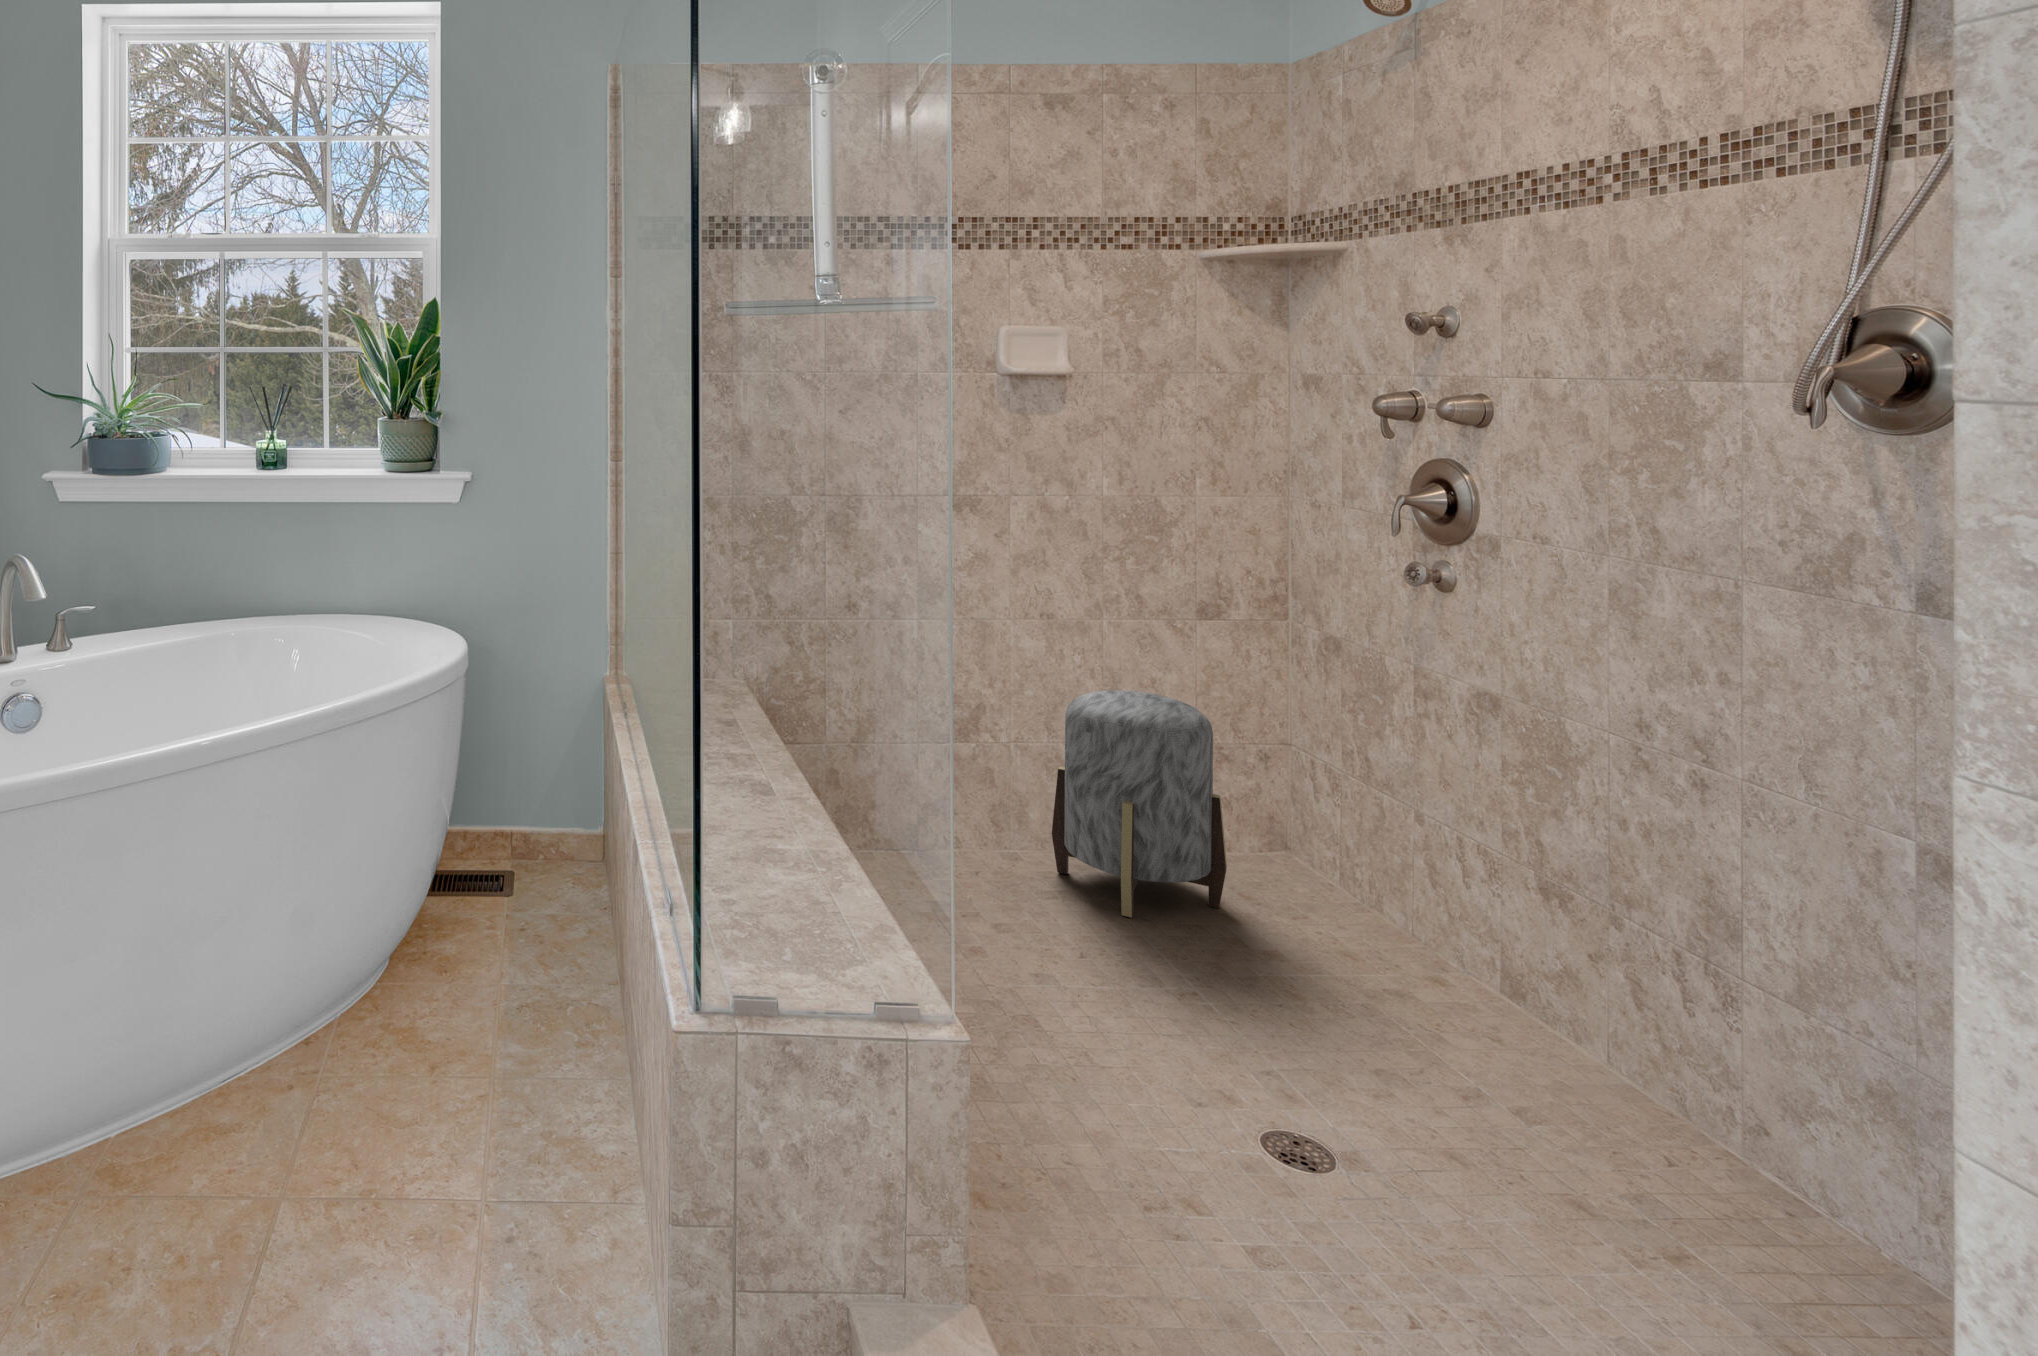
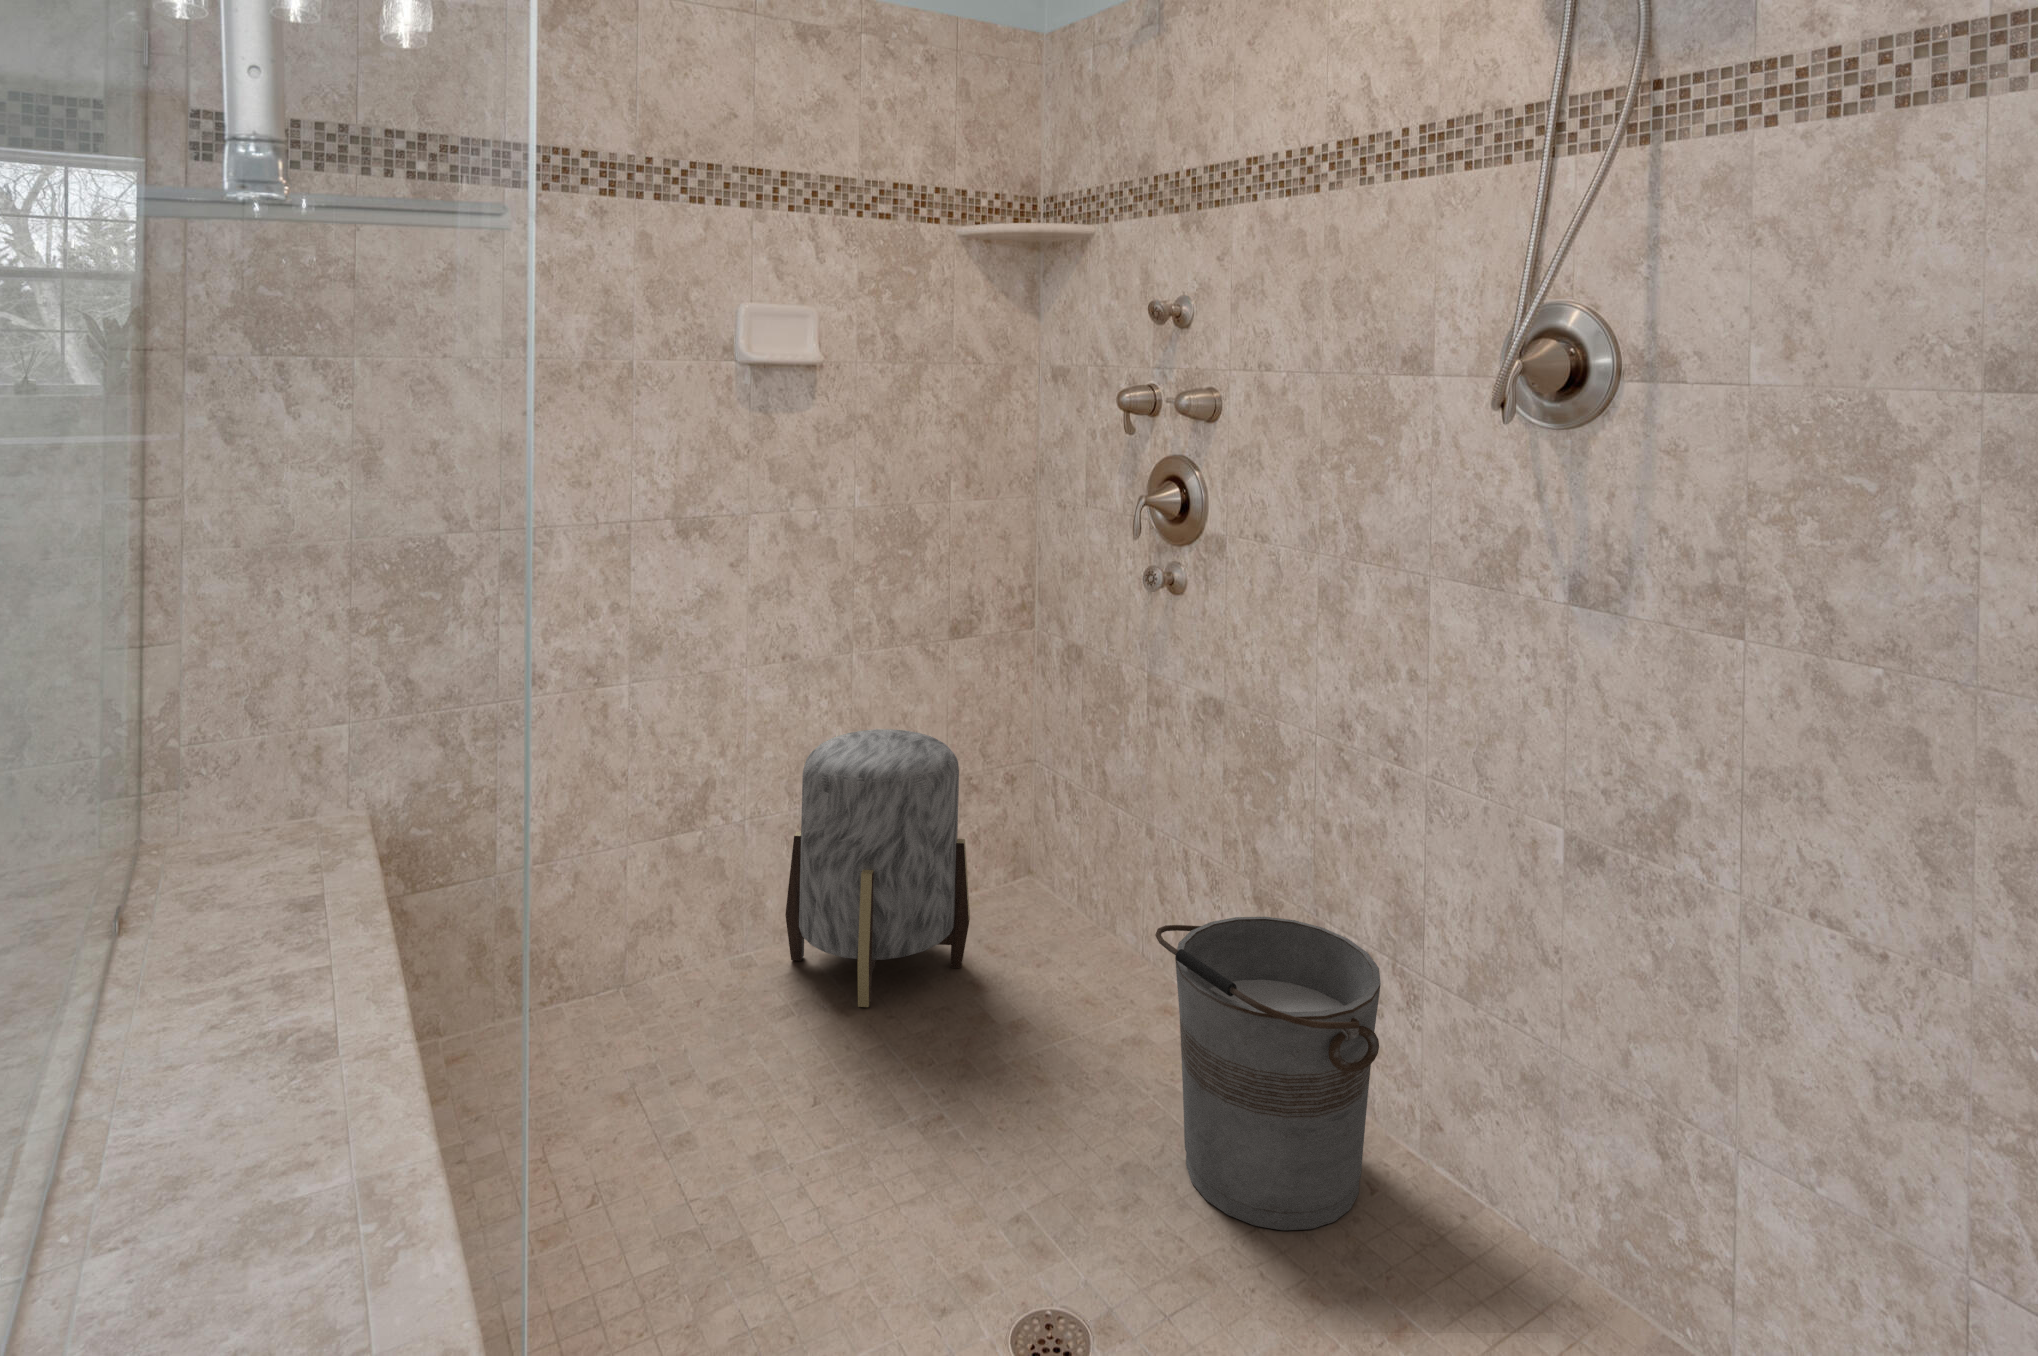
bucket: none [1420,879,1685,1174] -> present [1155,917,1381,1231]

